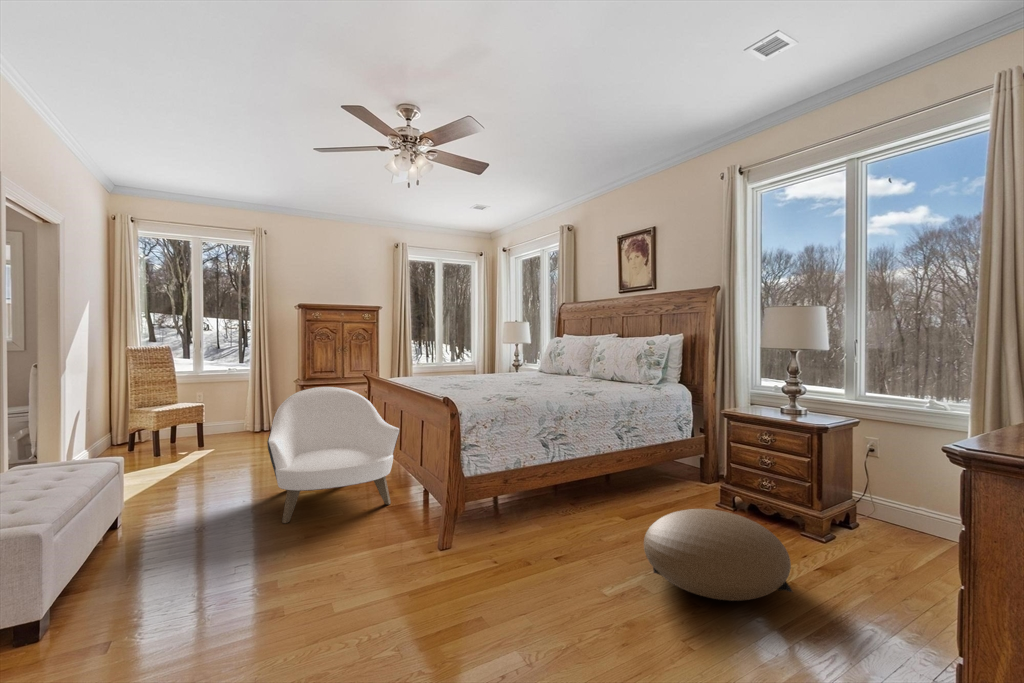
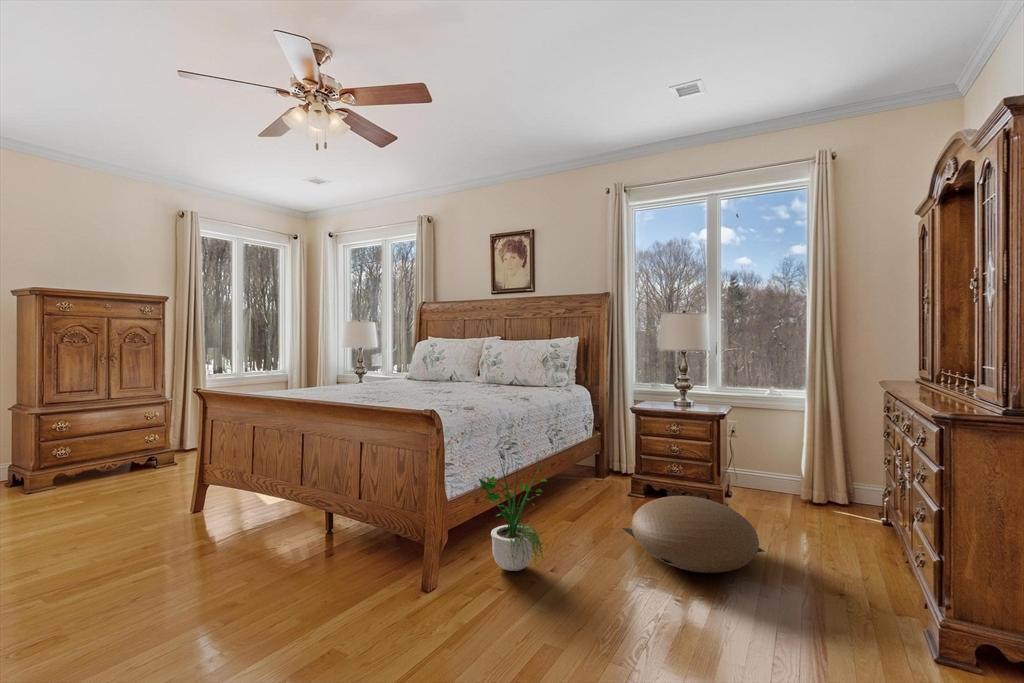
armchair: present [267,387,400,523] -> none [102,413,311,623]
potted plant: none [492,435,578,547] -> present [479,461,547,571]

